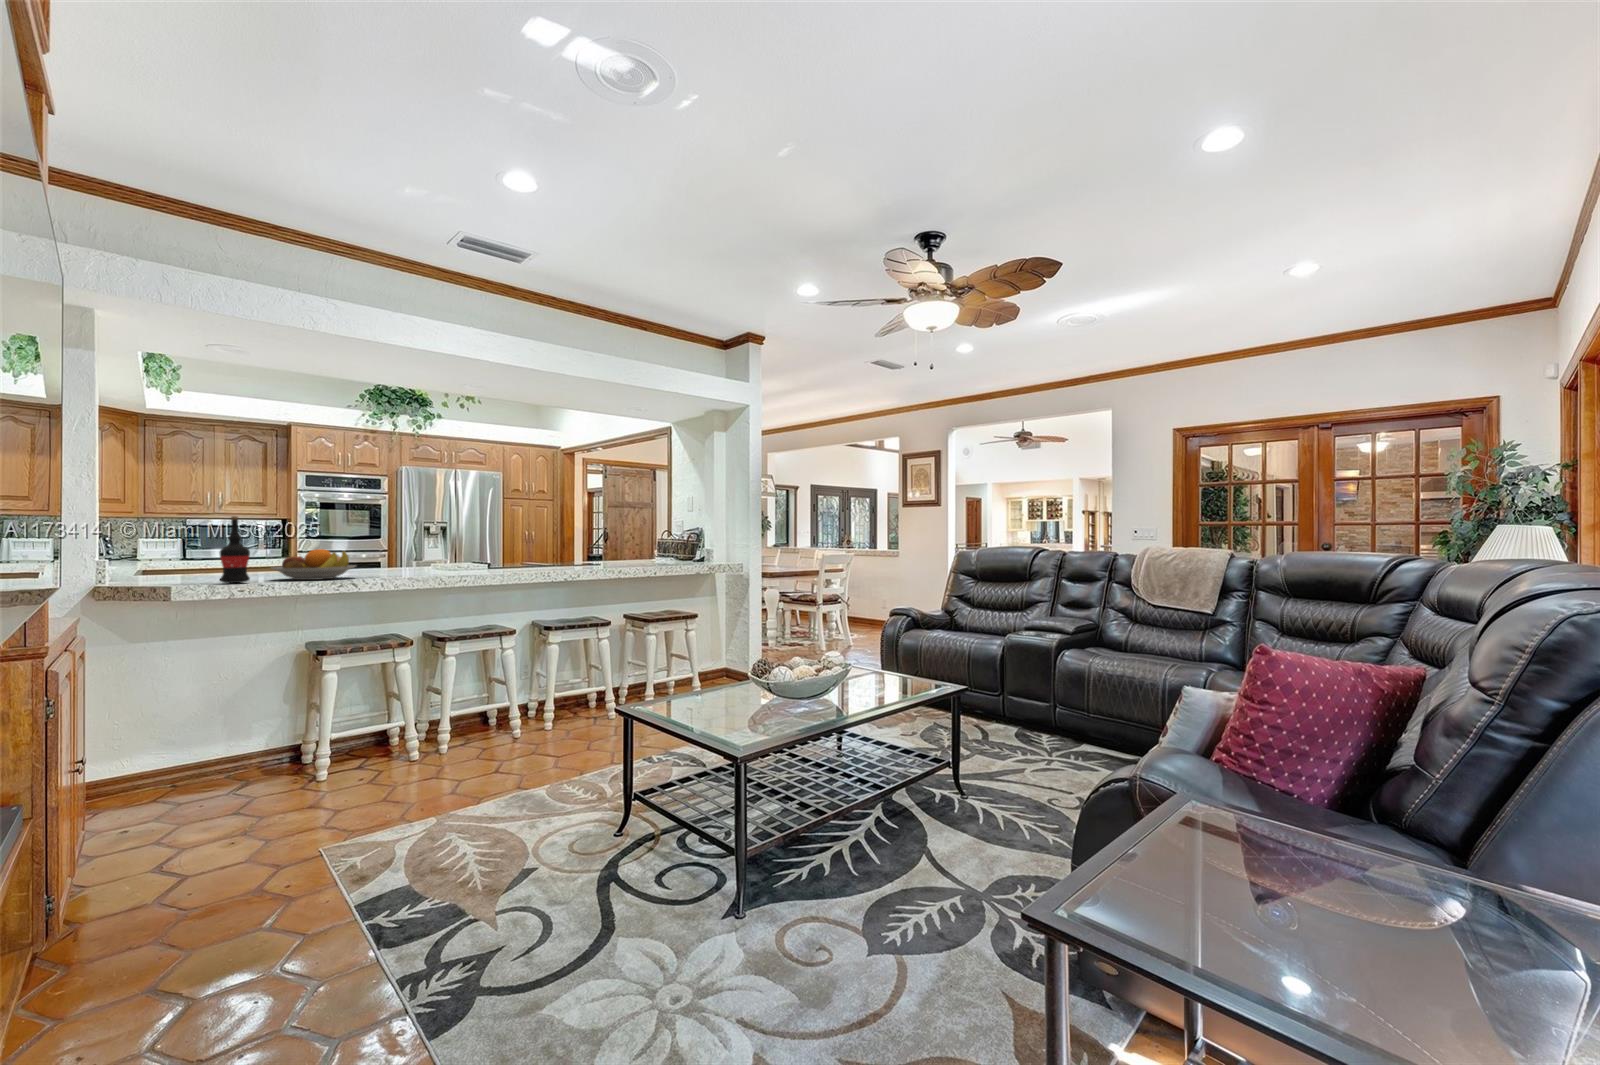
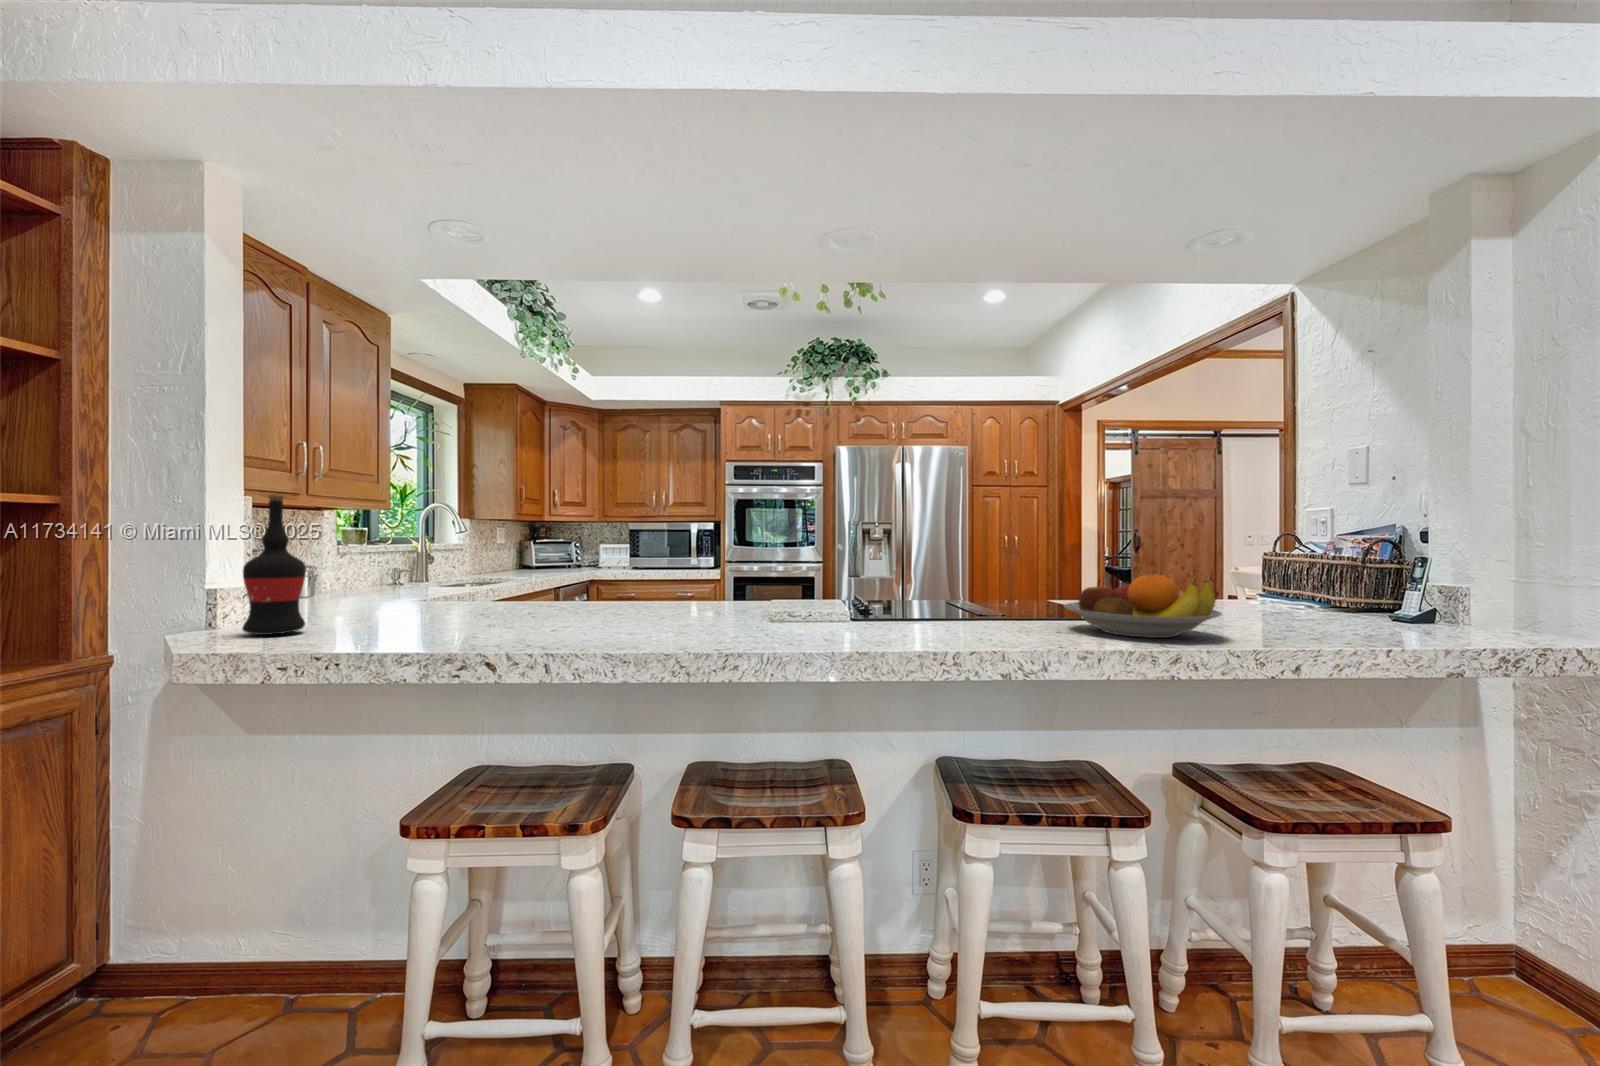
fruit bowl: present [272,549,355,580] -> present [1064,574,1222,638]

